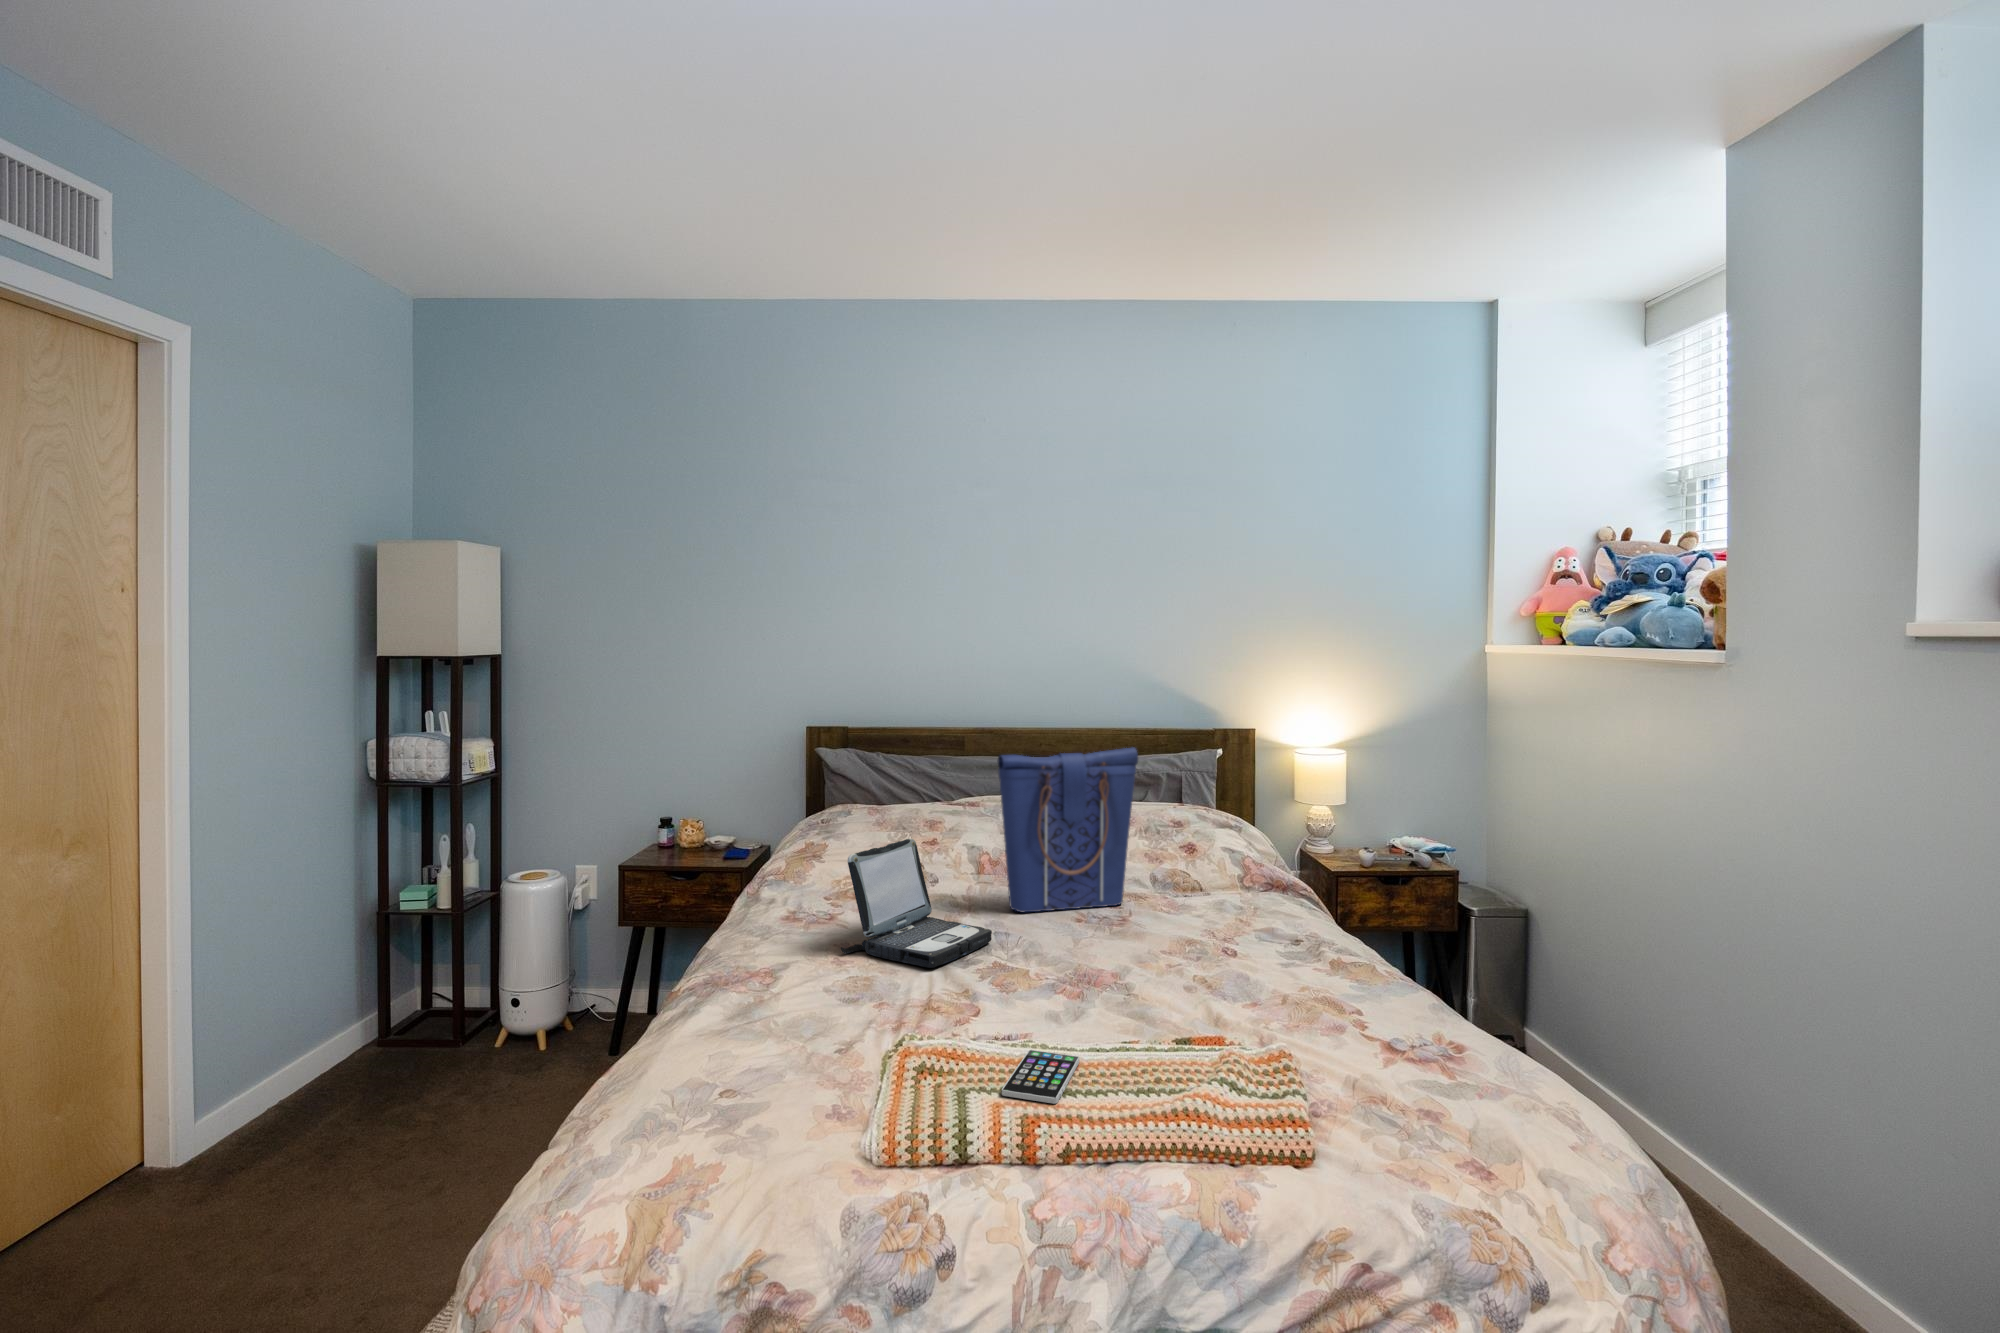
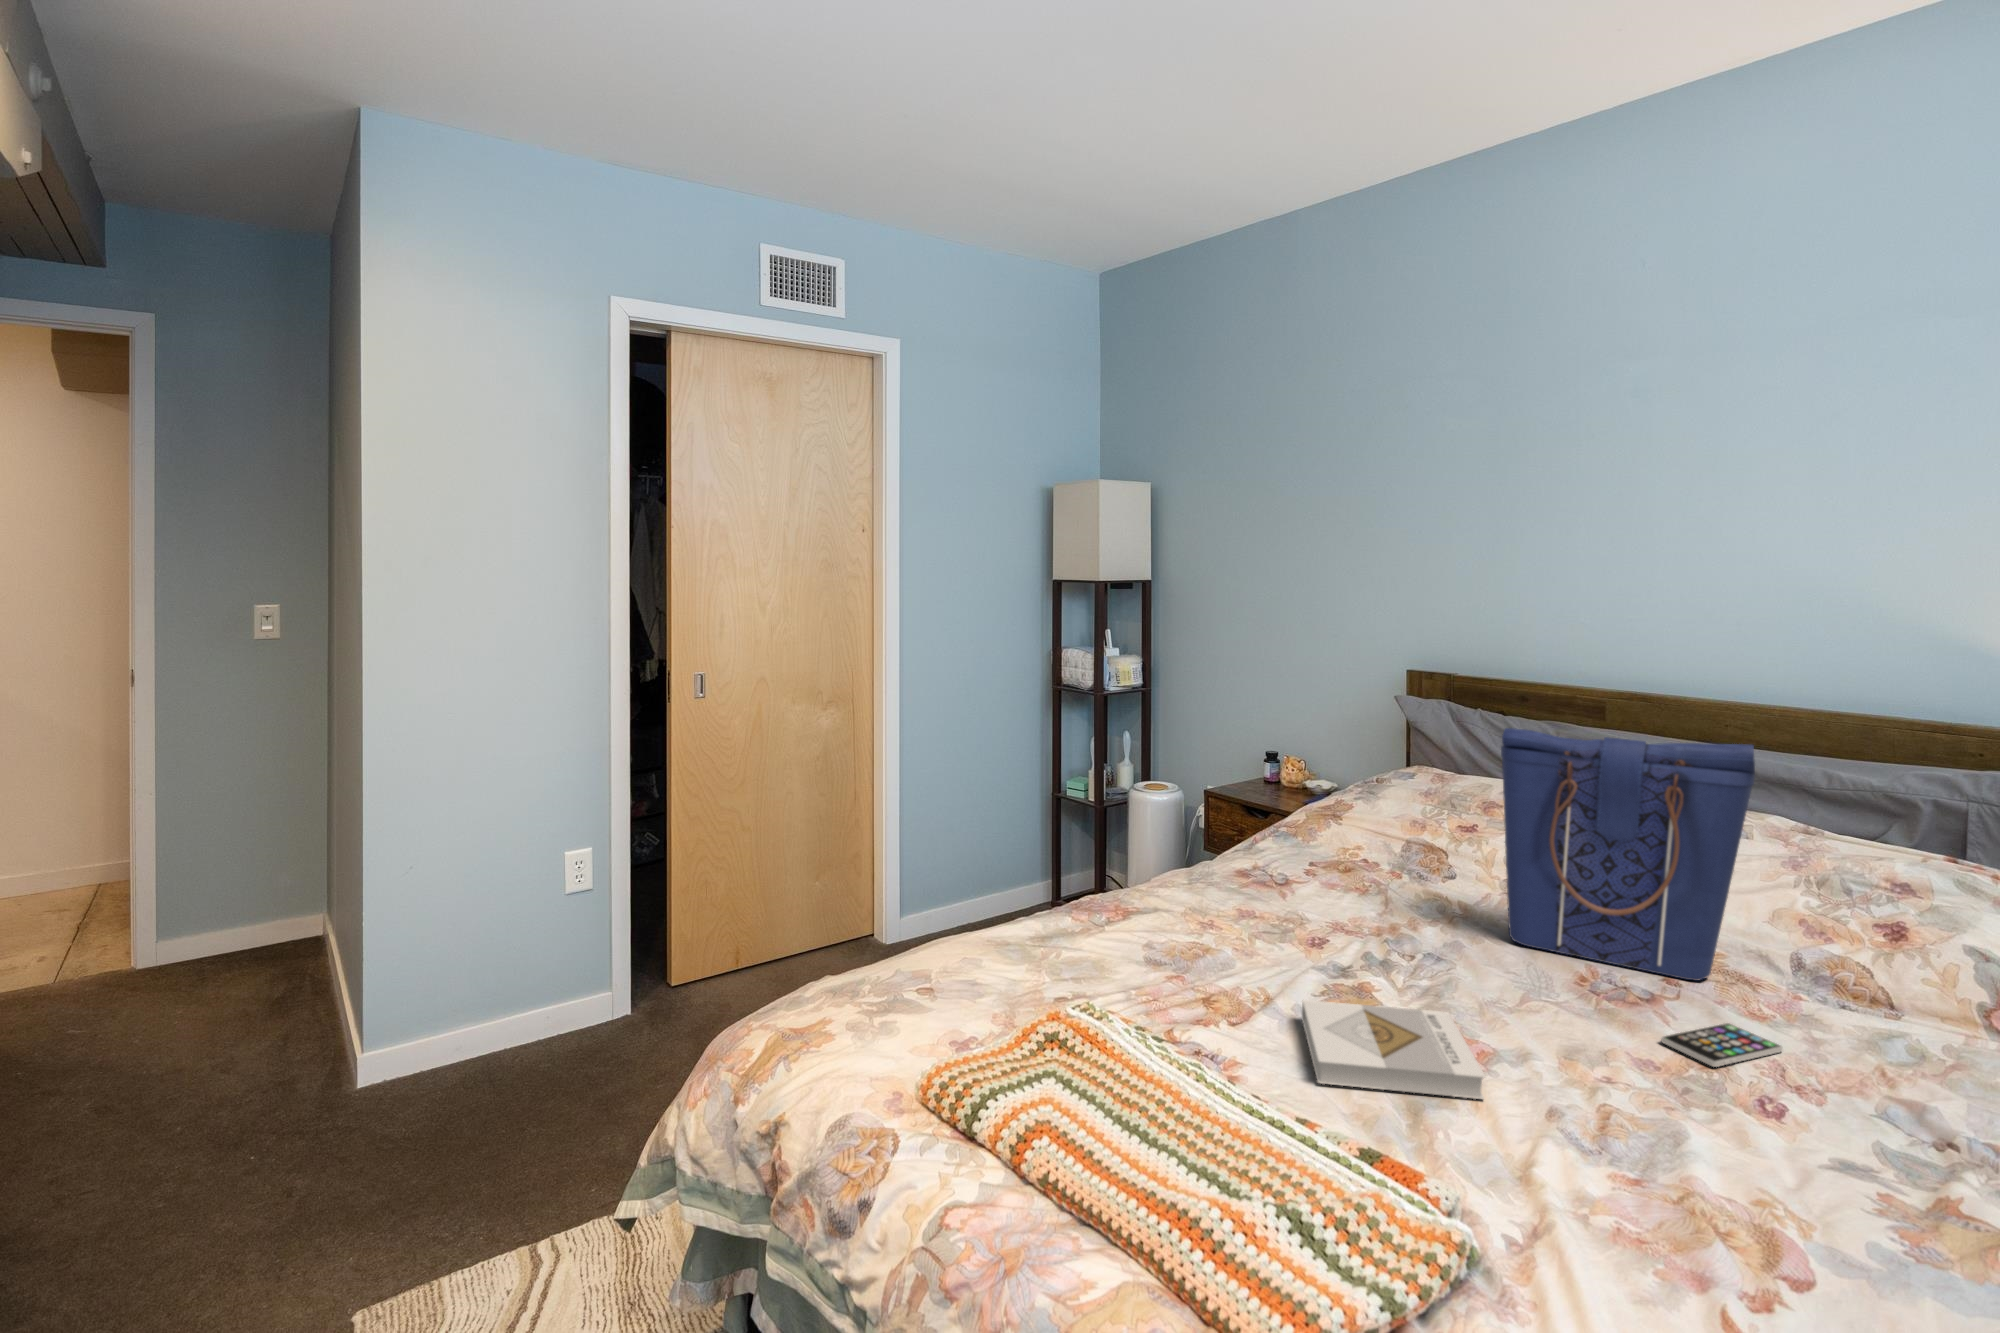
laptop: present [841,839,992,968] -> none [1234,813,1415,965]
book: none [995,958,1145,1029] -> present [1302,1000,1485,1100]
smartphone: present [1002,1050,1079,1104] -> present [1661,1023,1783,1067]

